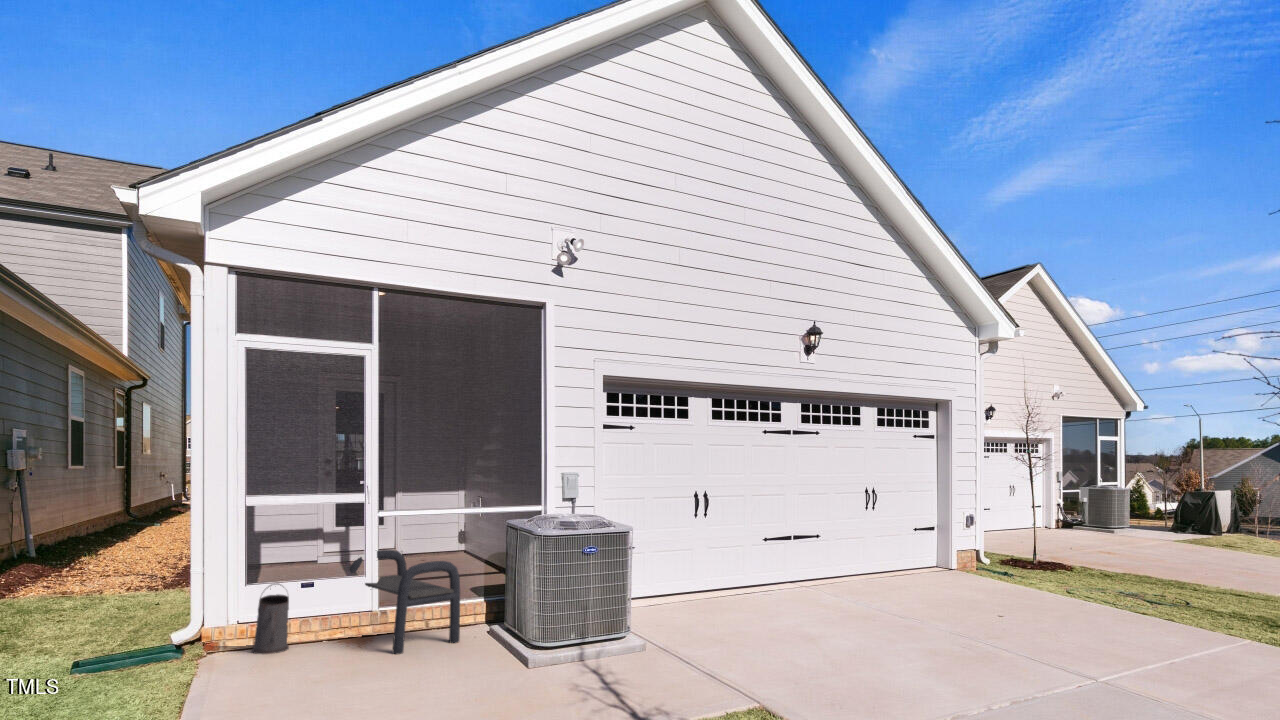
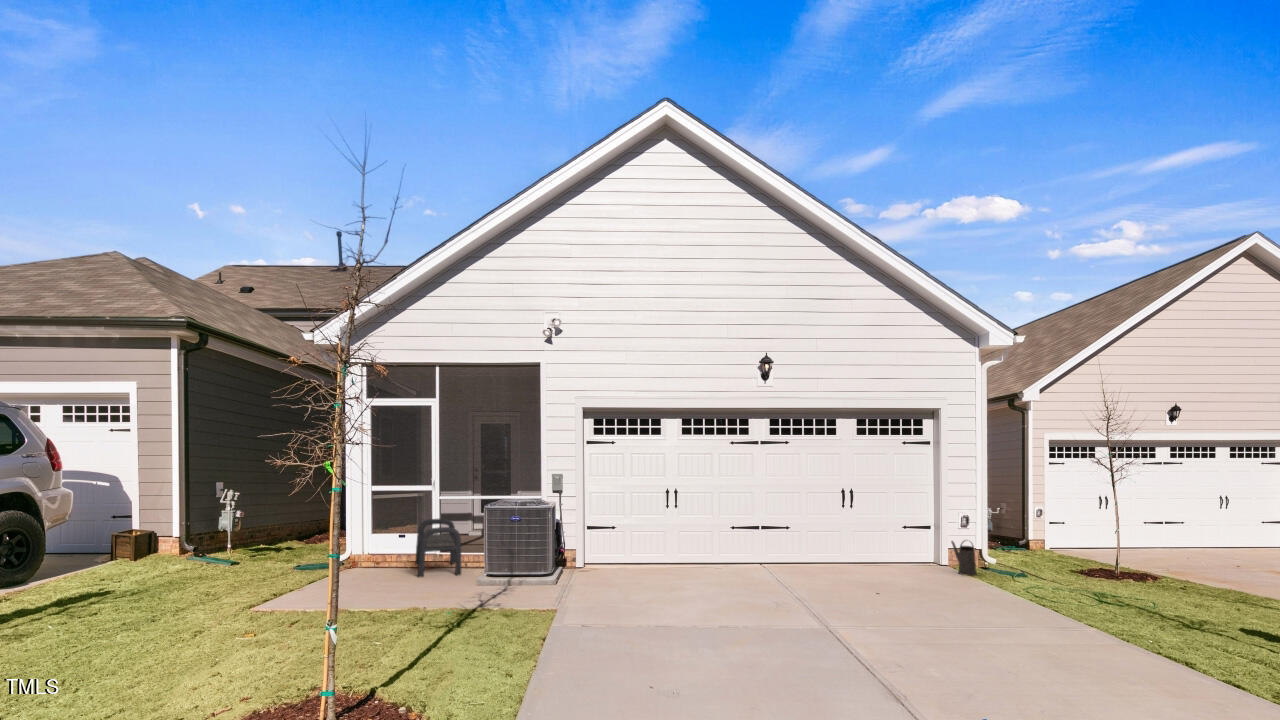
watering can: present [252,583,289,654] -> present [952,541,977,576]

